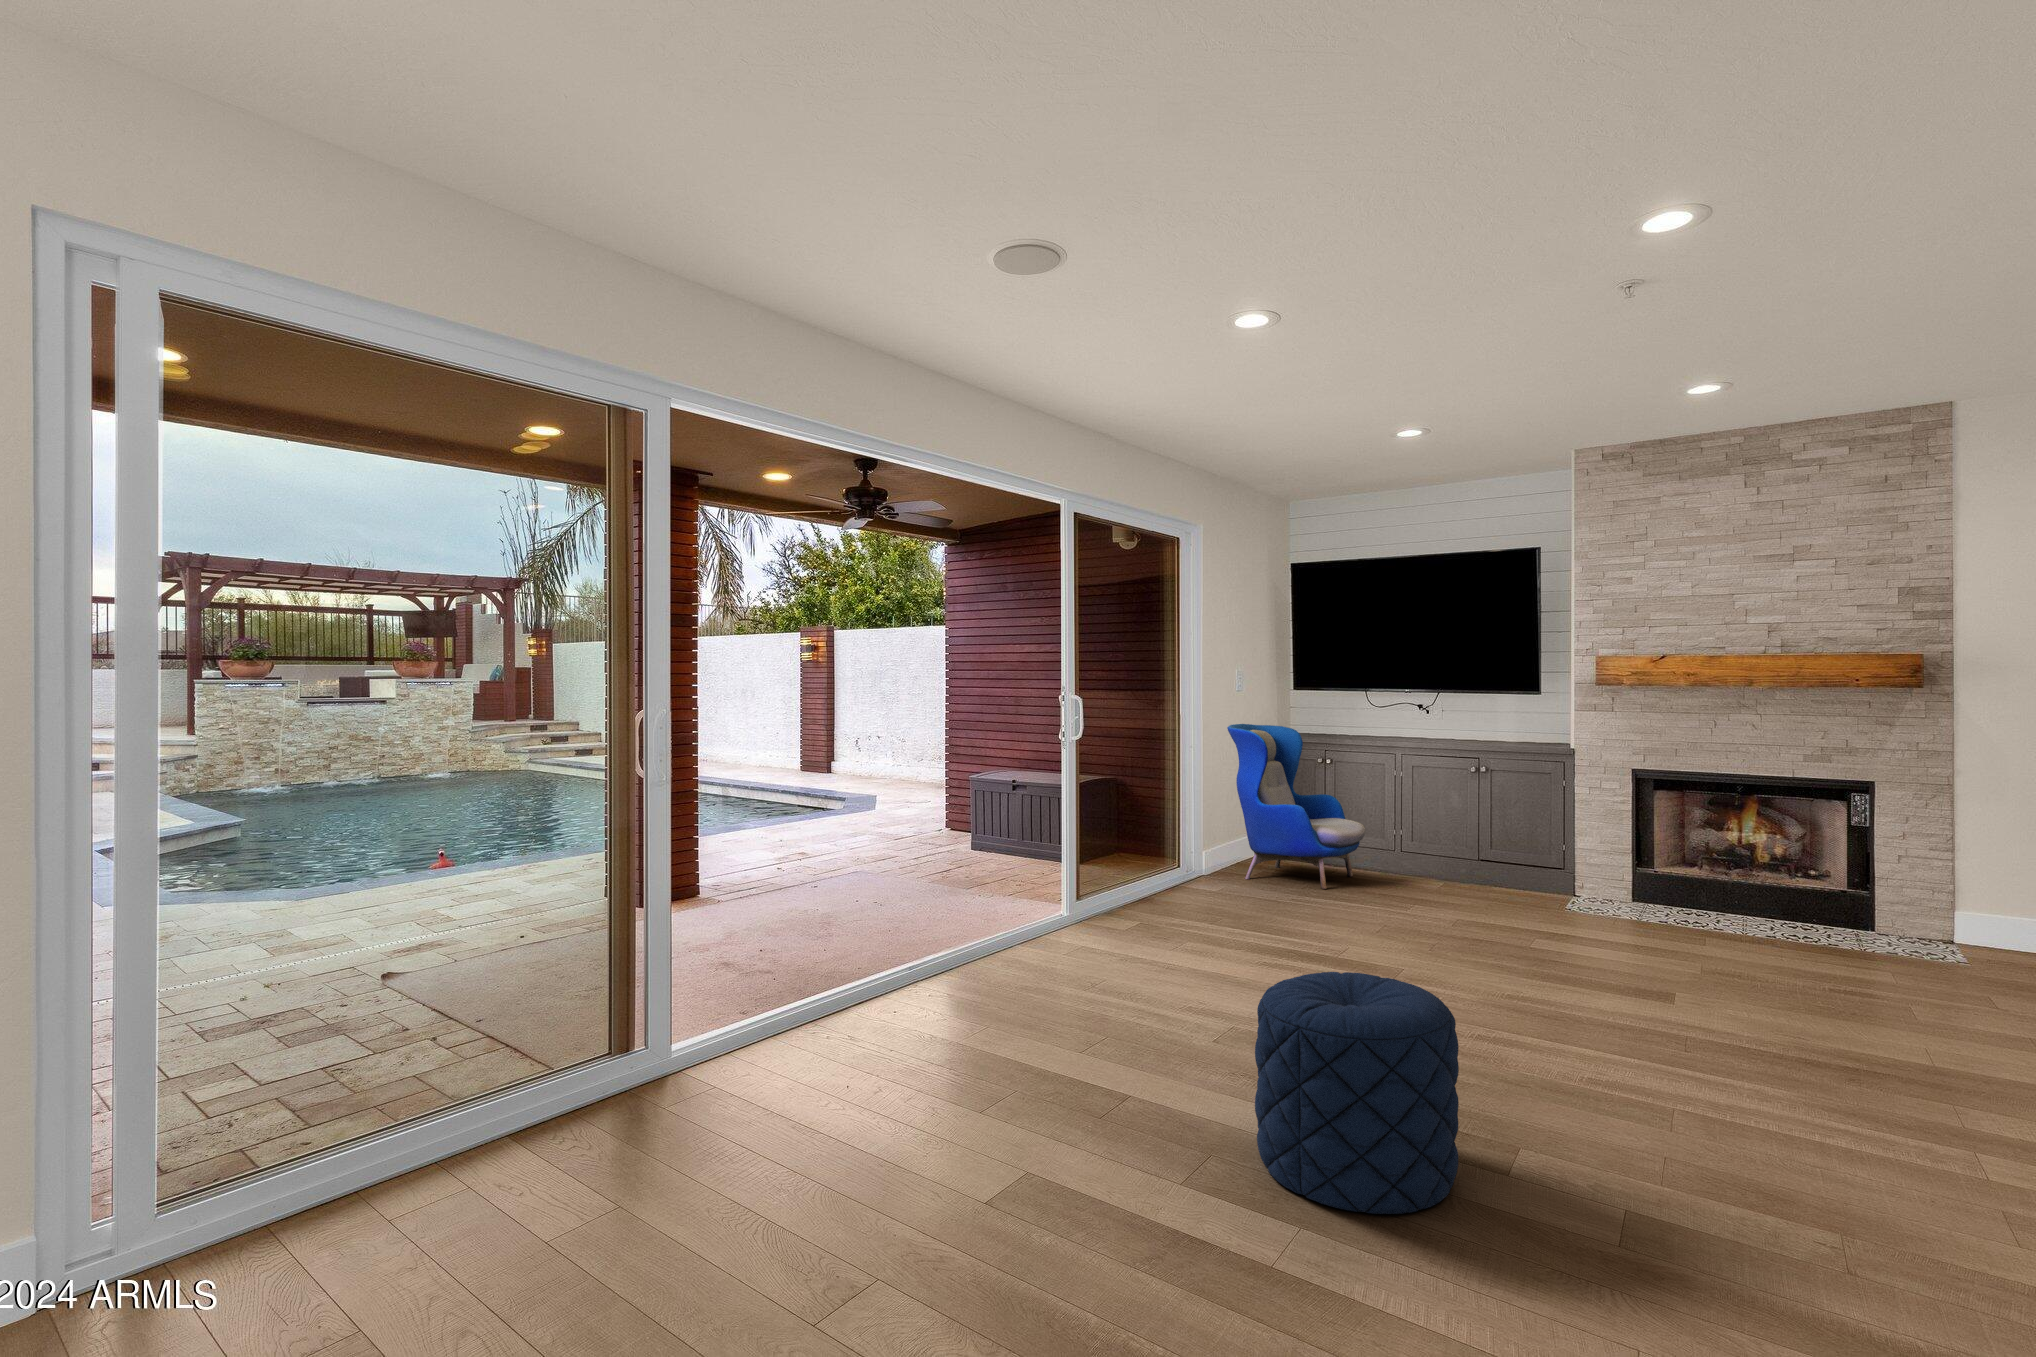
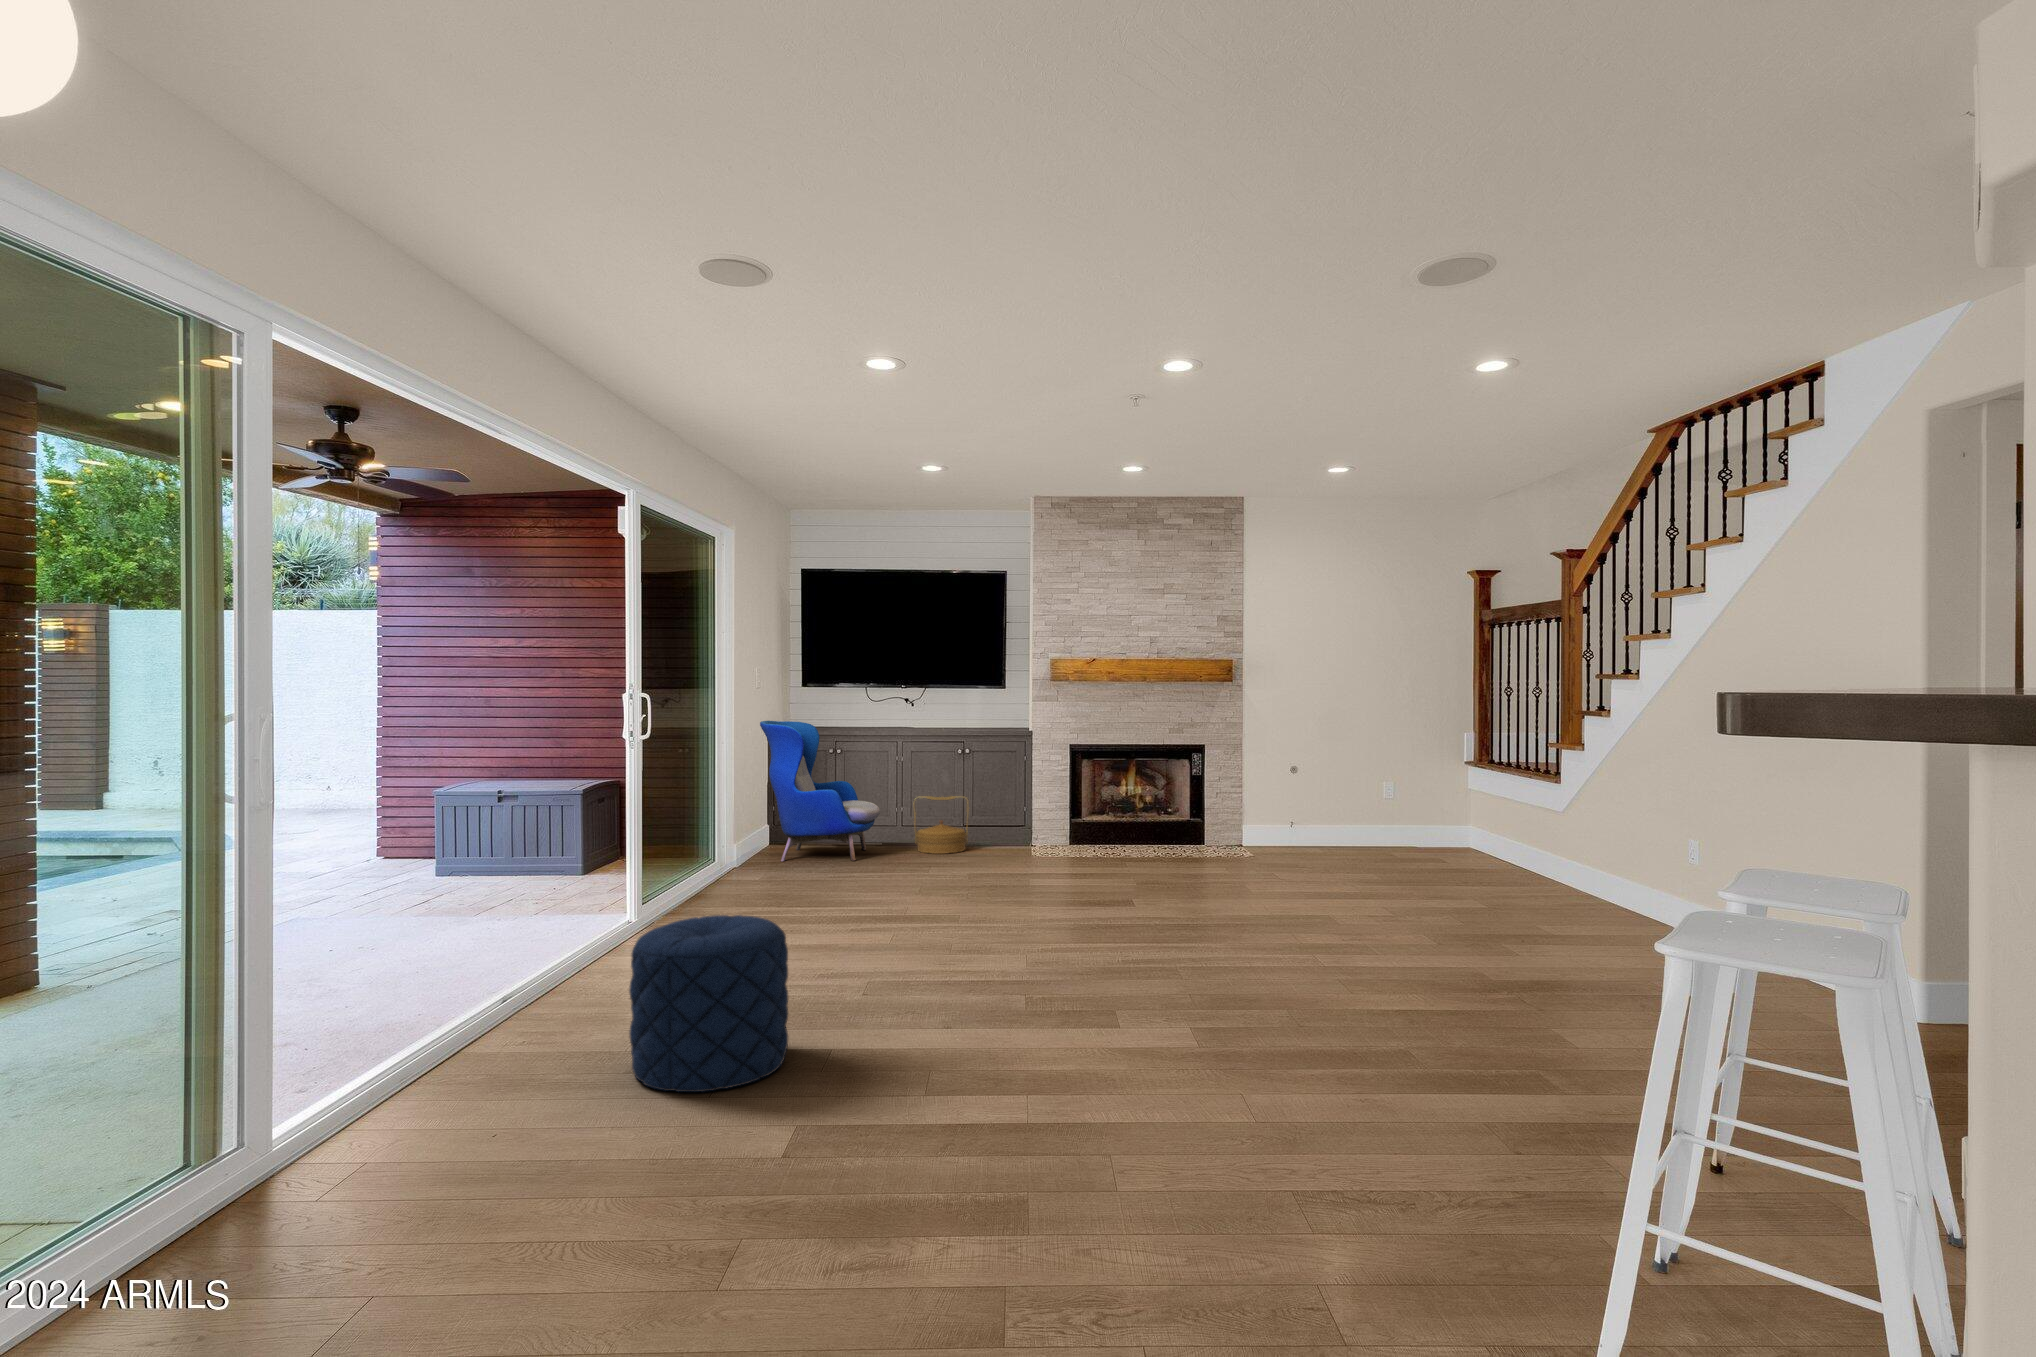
woven basket: none [1409,820,1481,894] -> present [915,796,969,854]
pouf: present [1255,972,1459,1214] -> present [629,915,788,1092]

